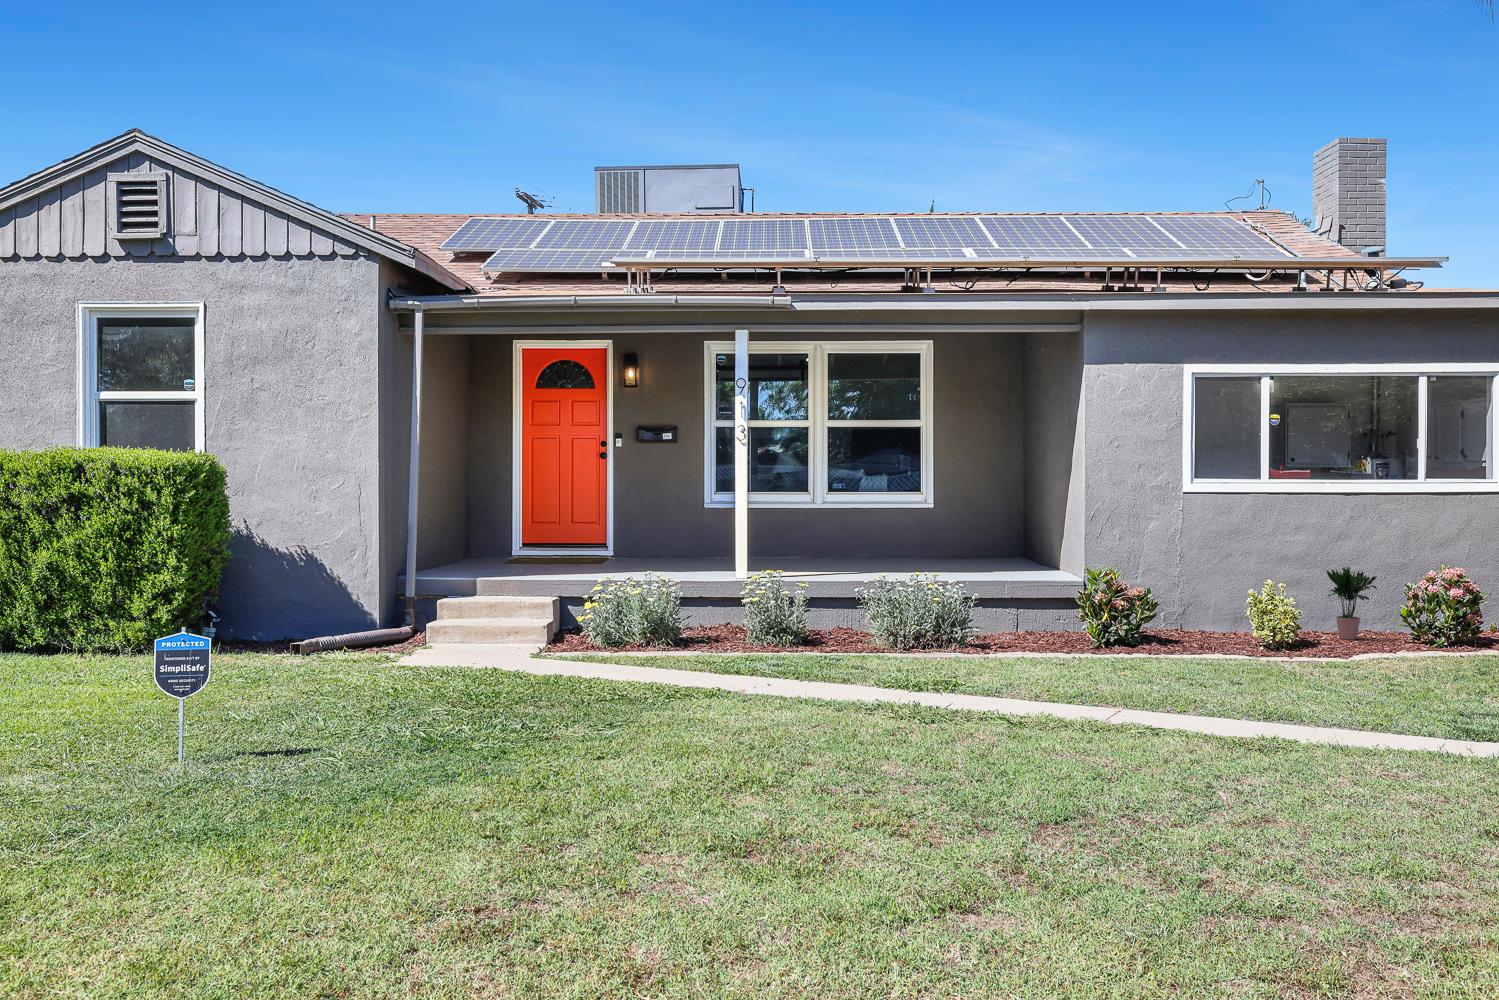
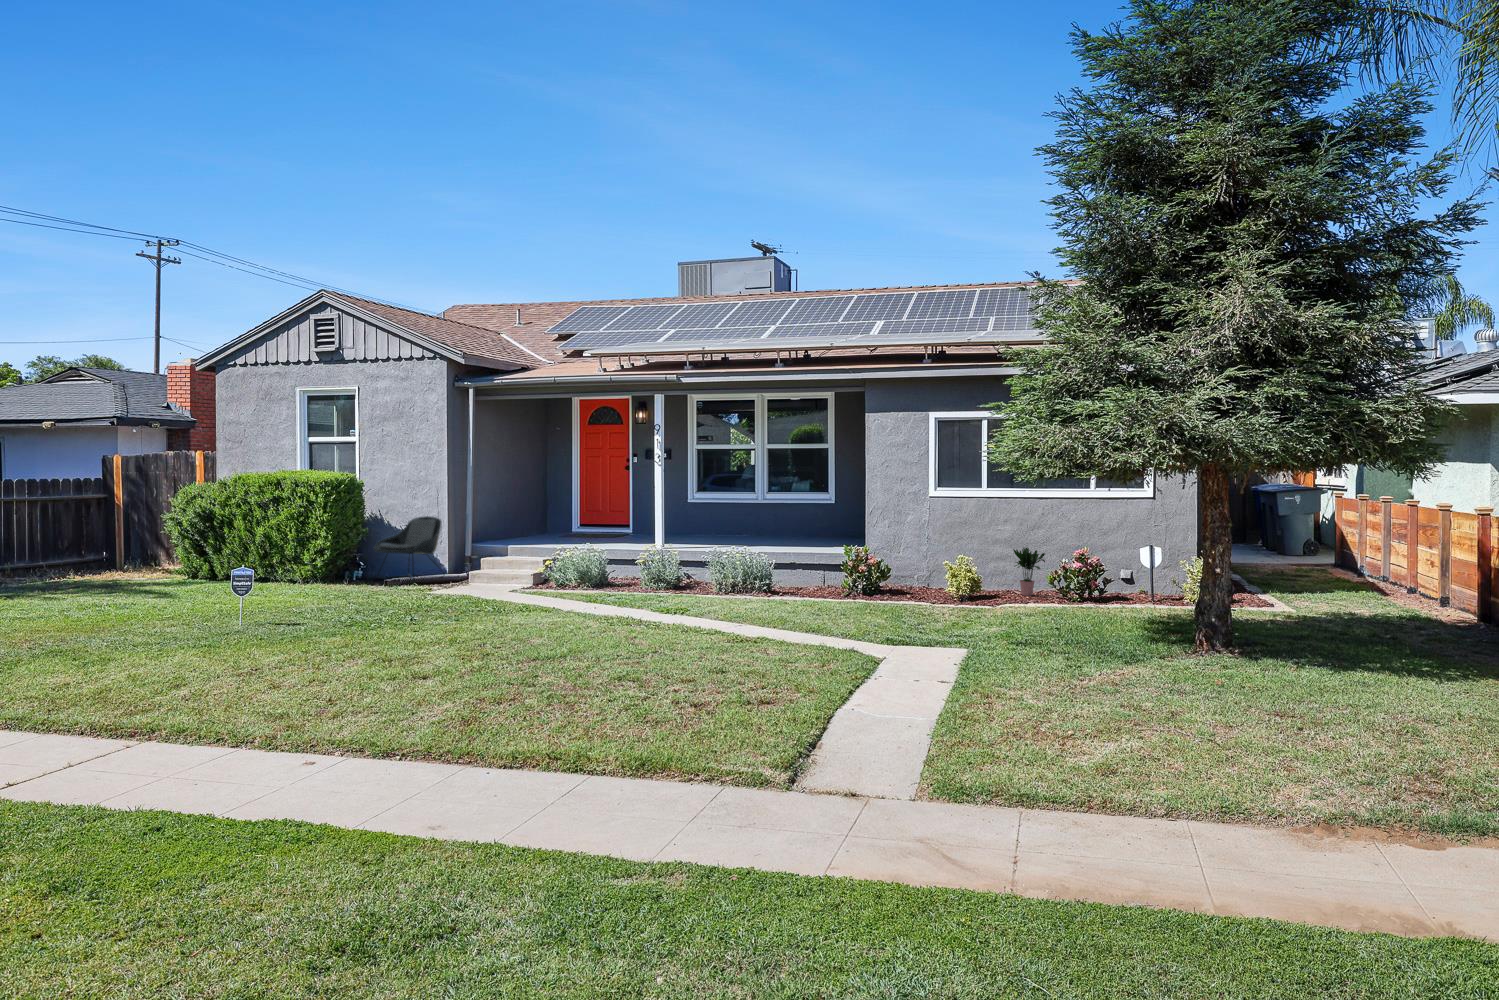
lounge chair: none [264,529,385,644] -> present [374,516,443,581]

